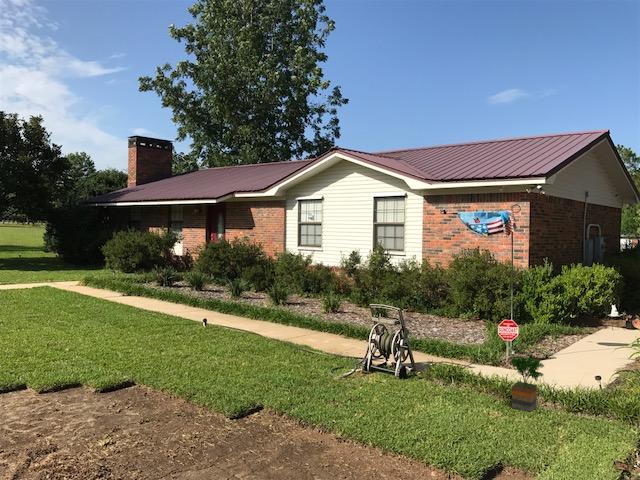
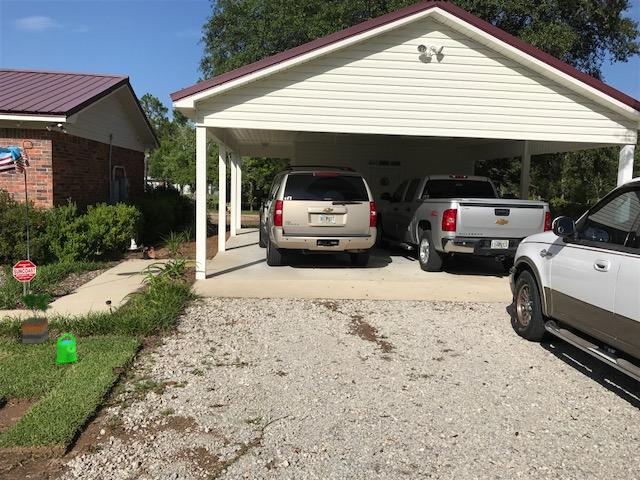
watering can: none [548,409,573,443] -> present [56,333,77,363]

